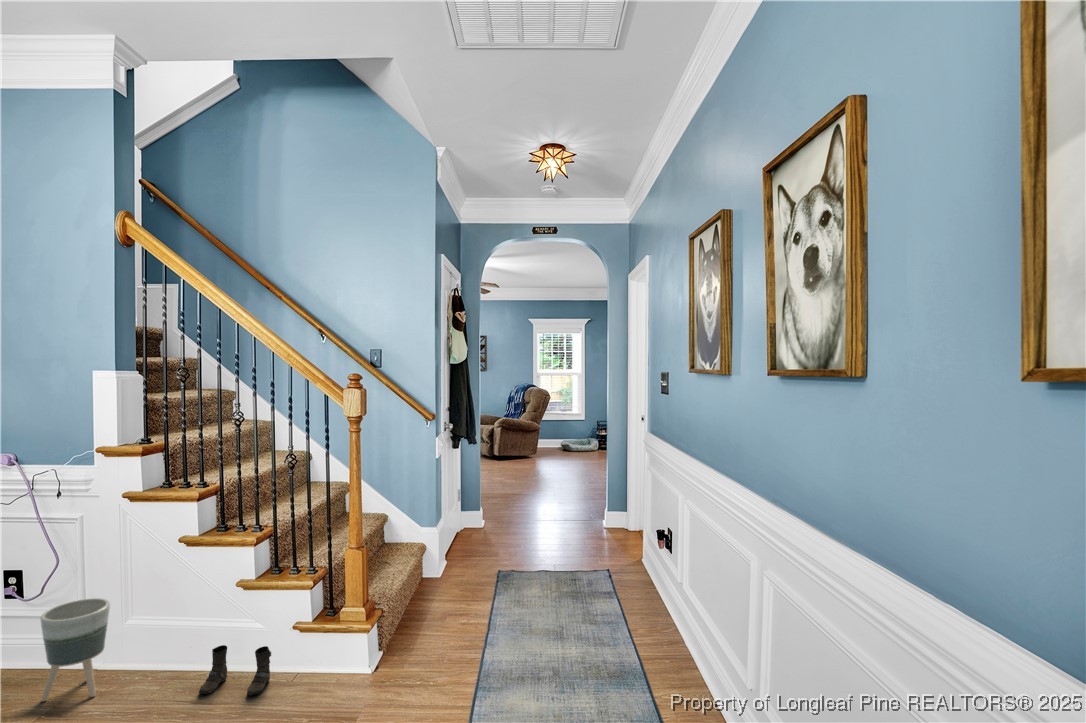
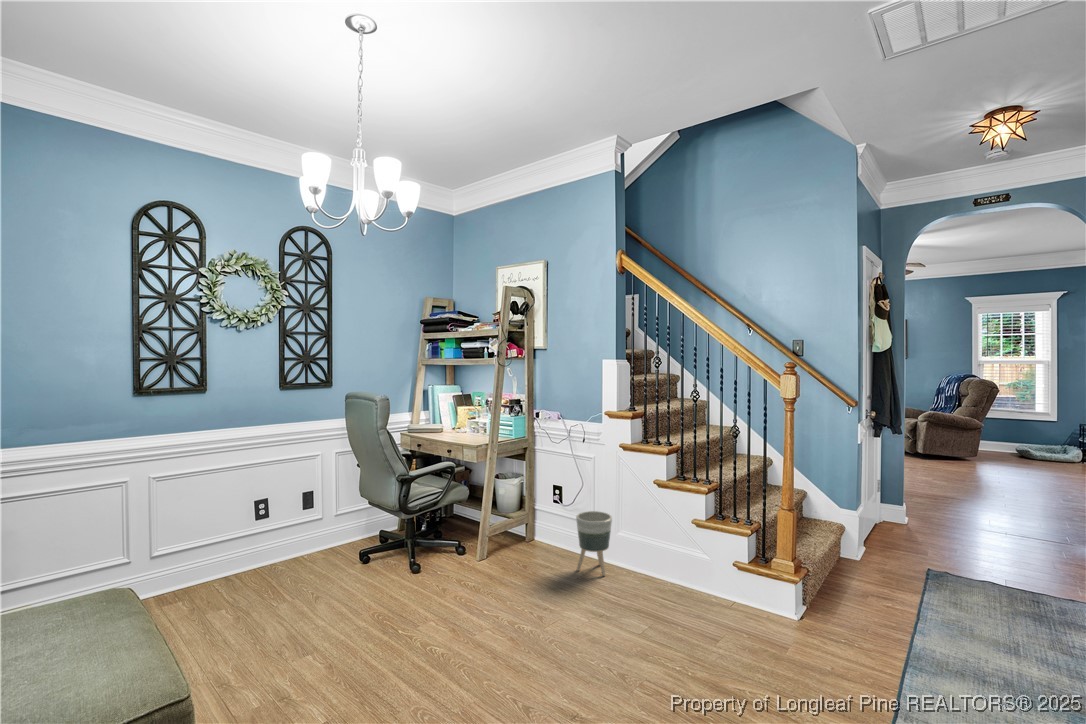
boots: present [199,645,271,695] -> none [669,564,719,606]

